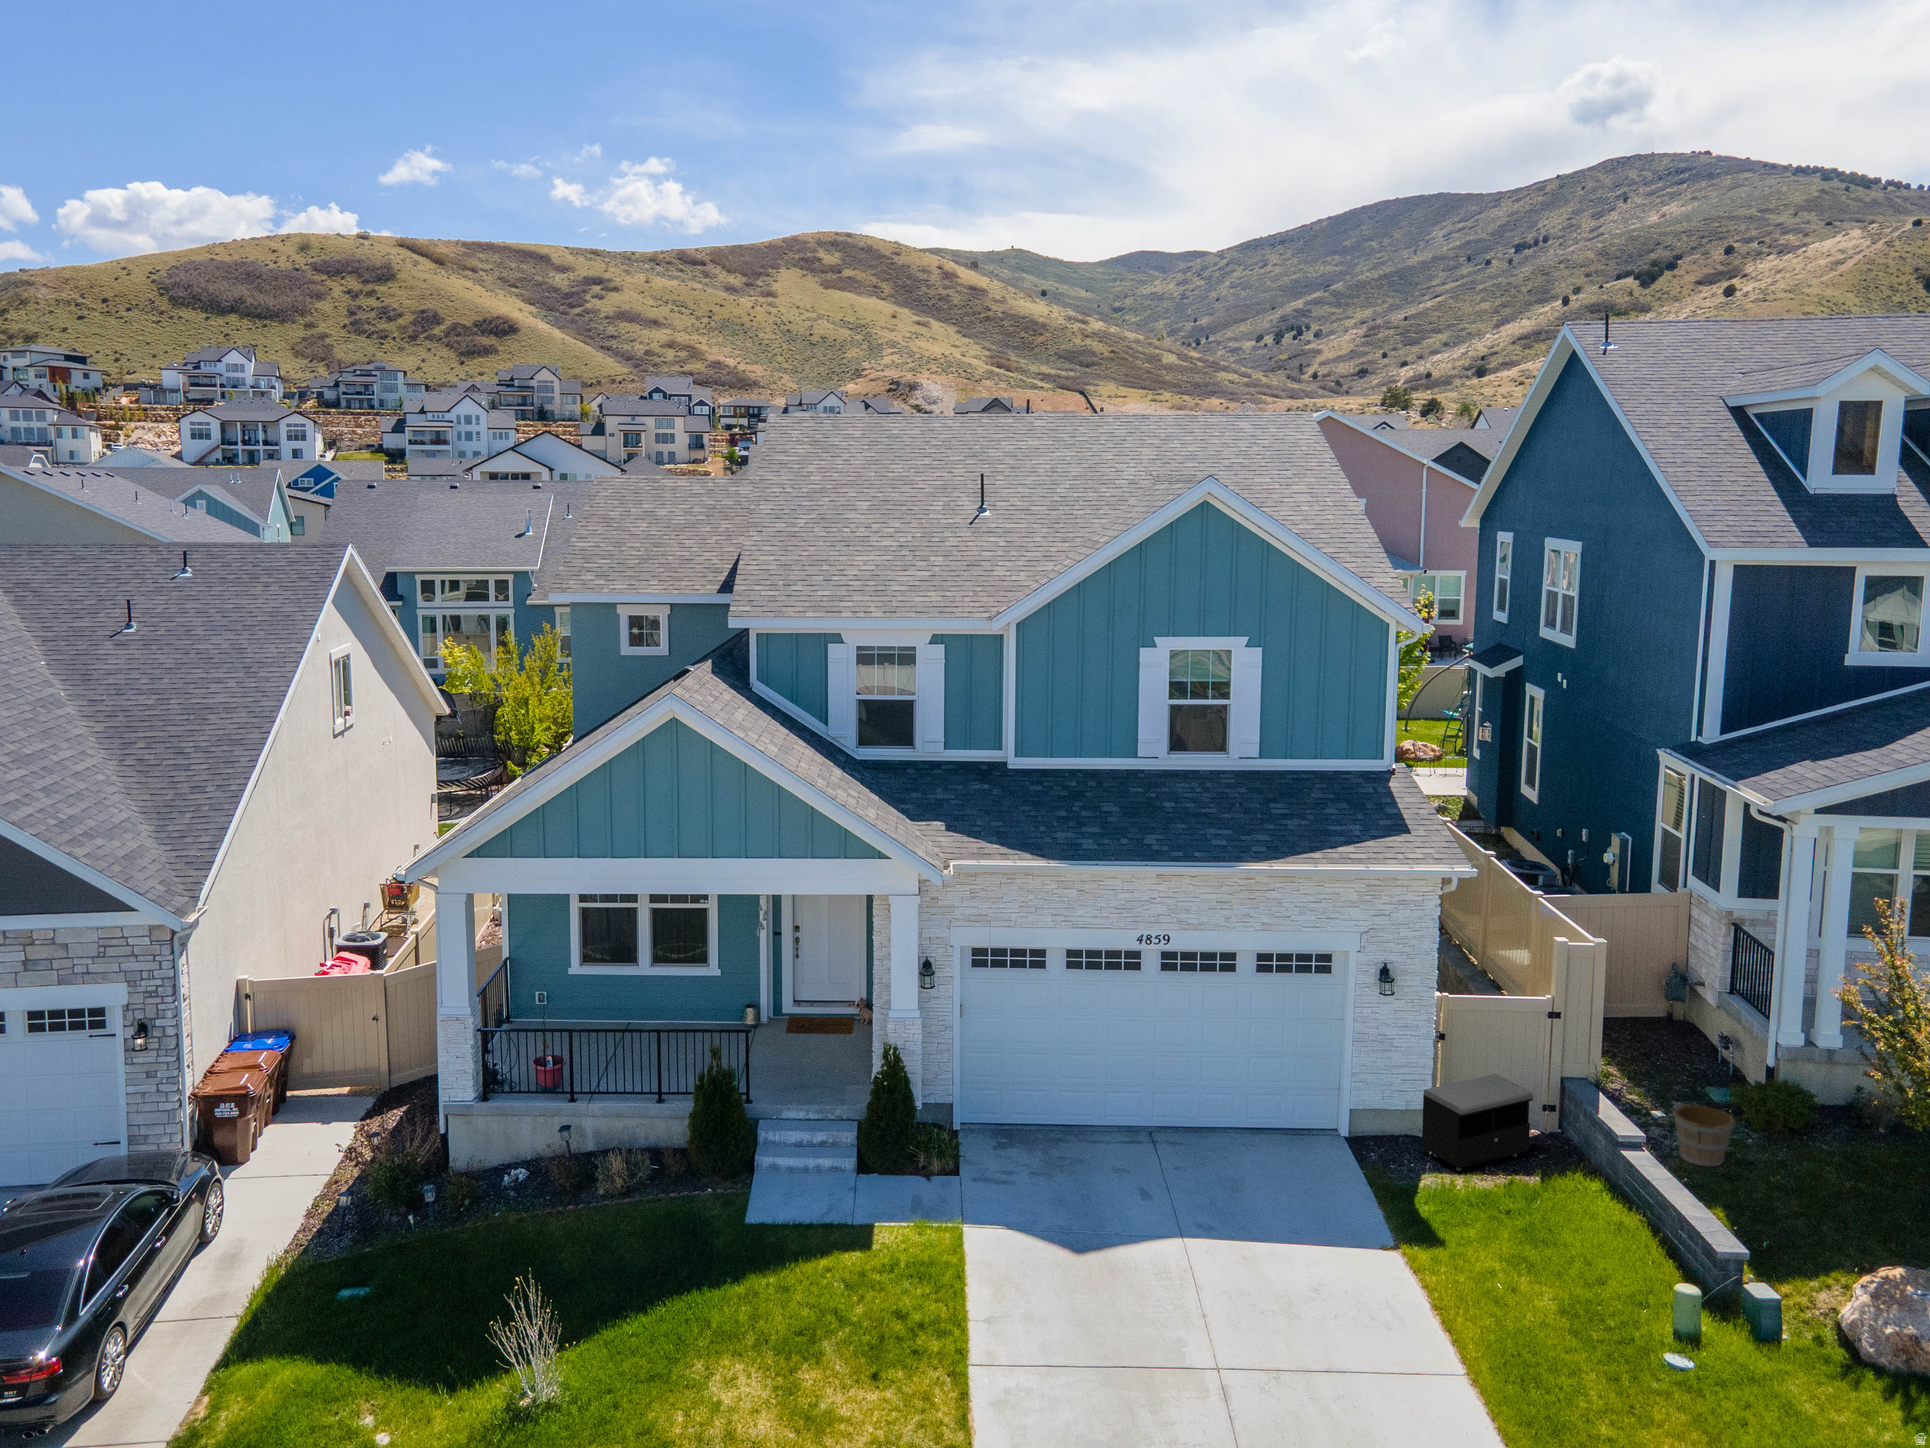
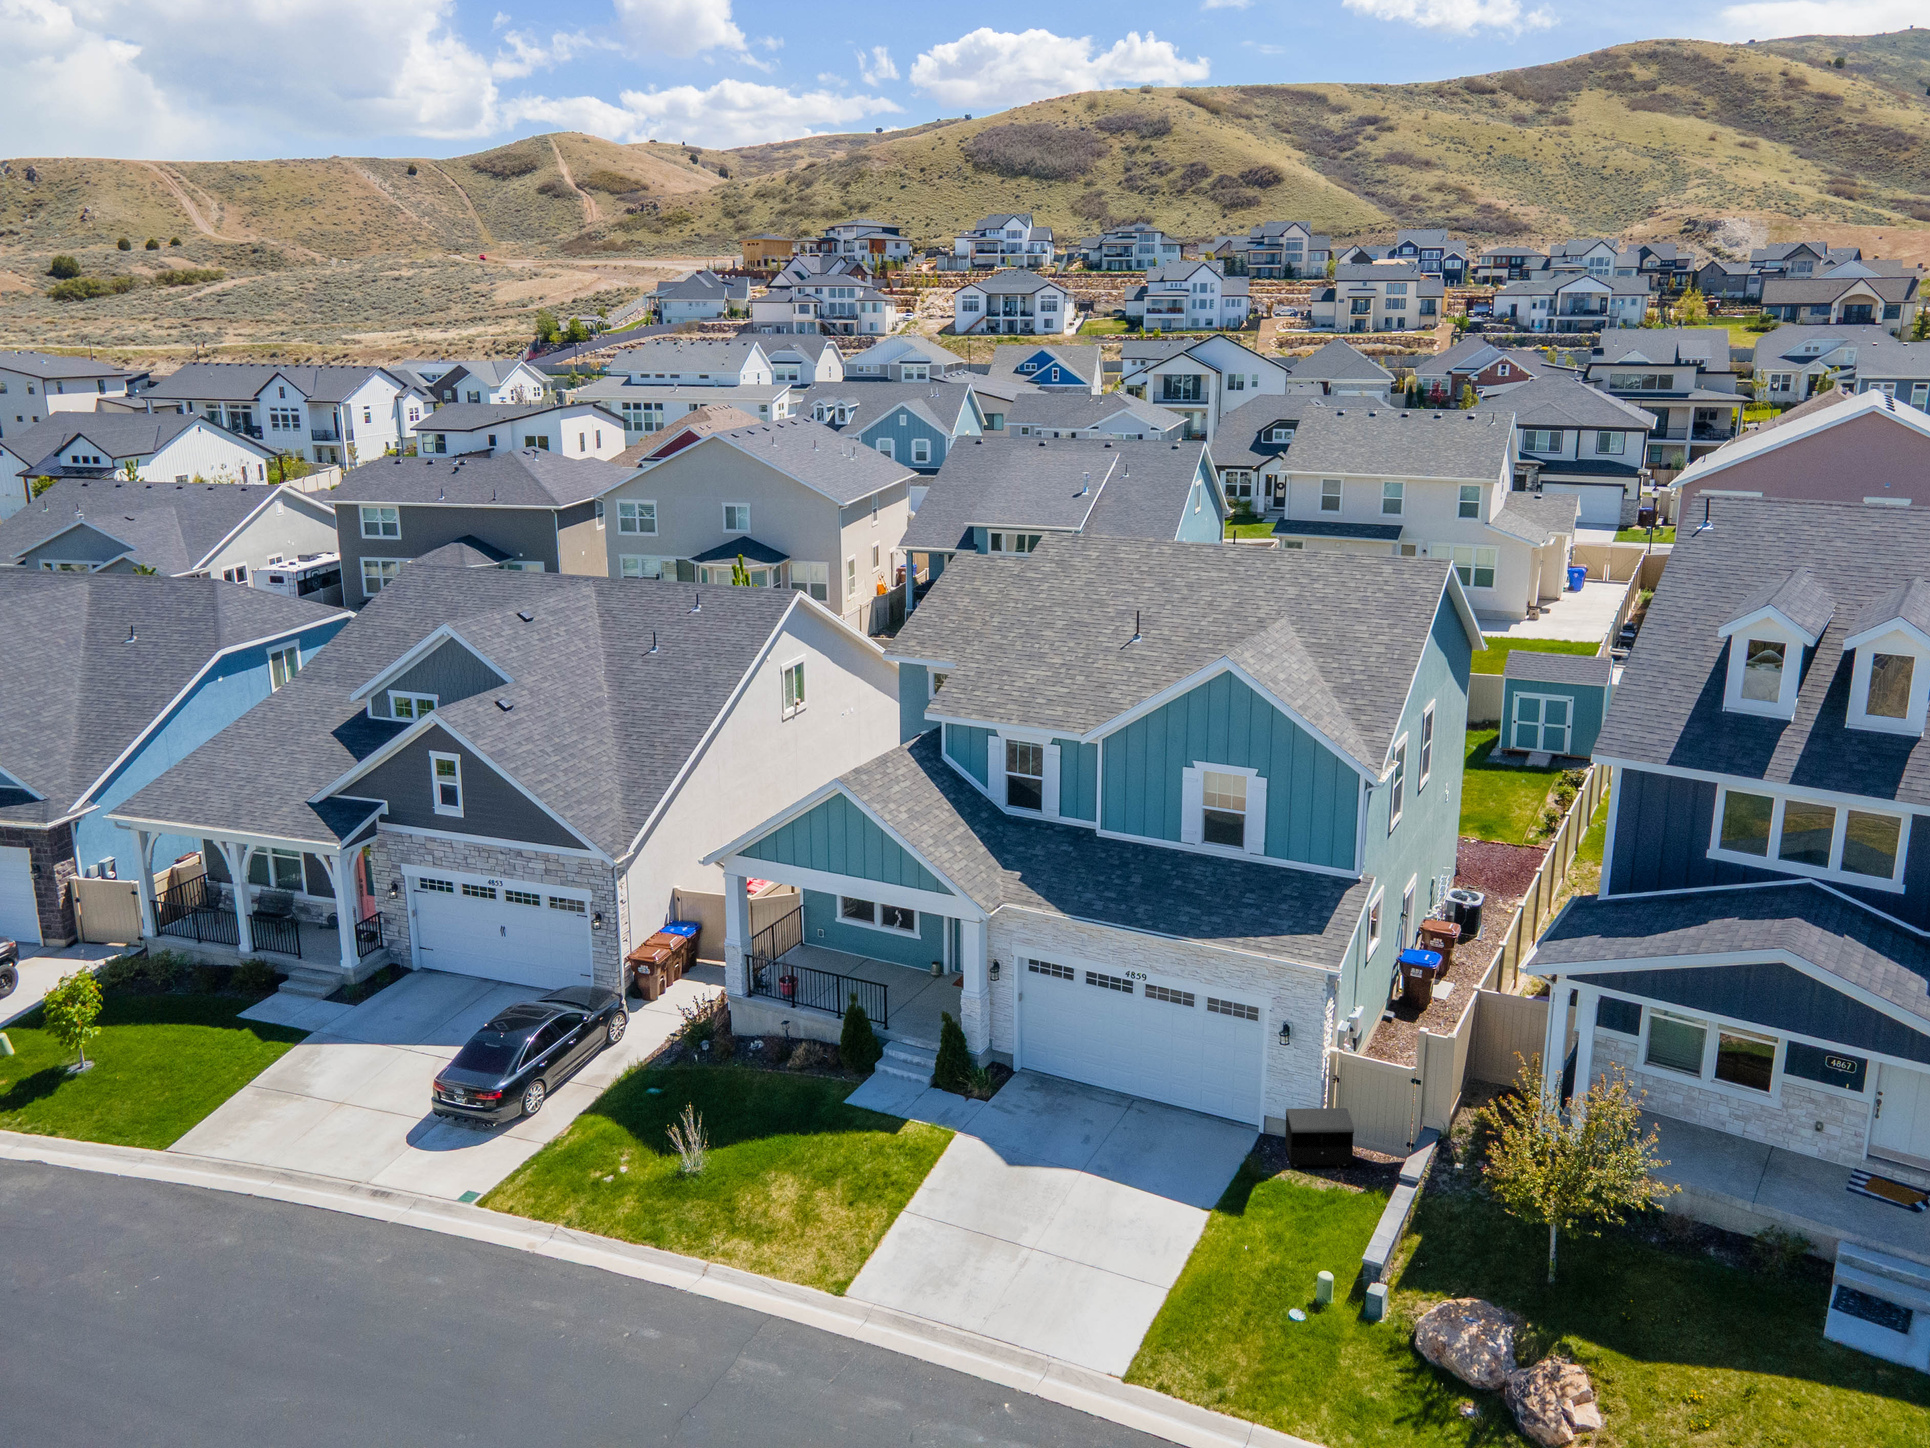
wooden bucket: present [1673,1104,1734,1167] -> none [1452,1160,1492,1208]

